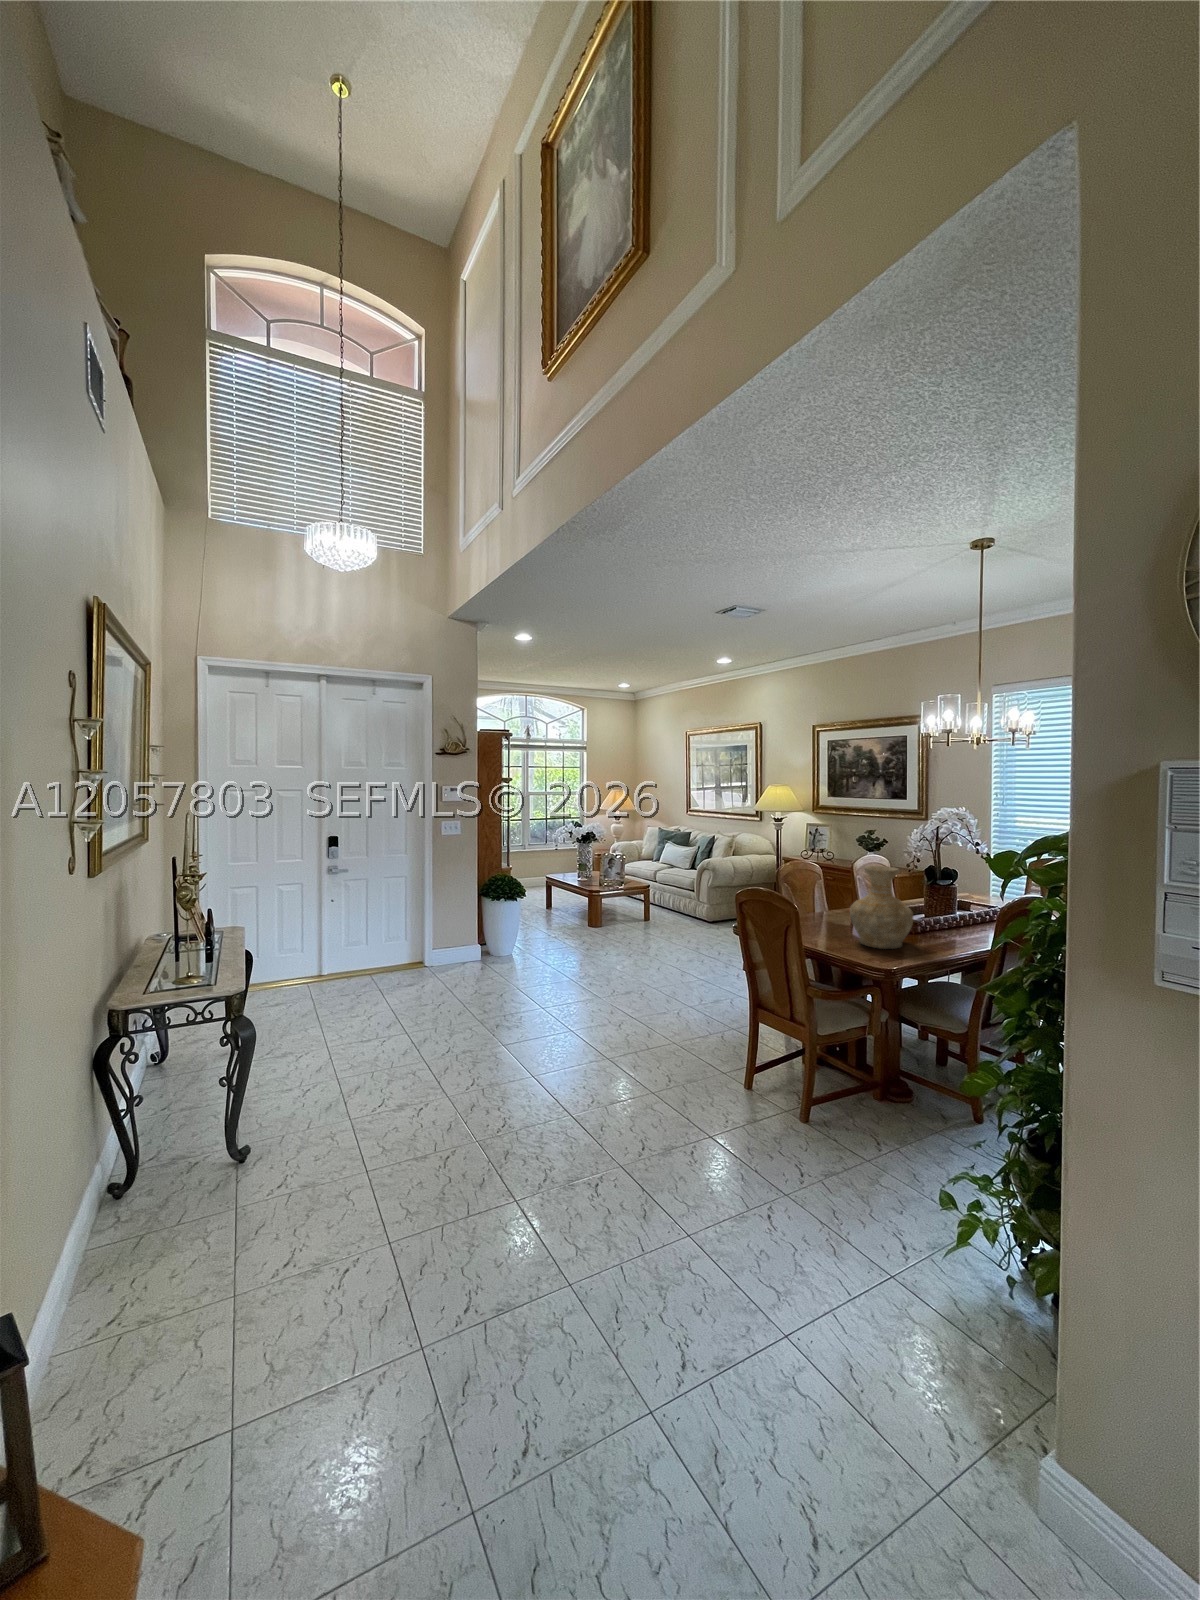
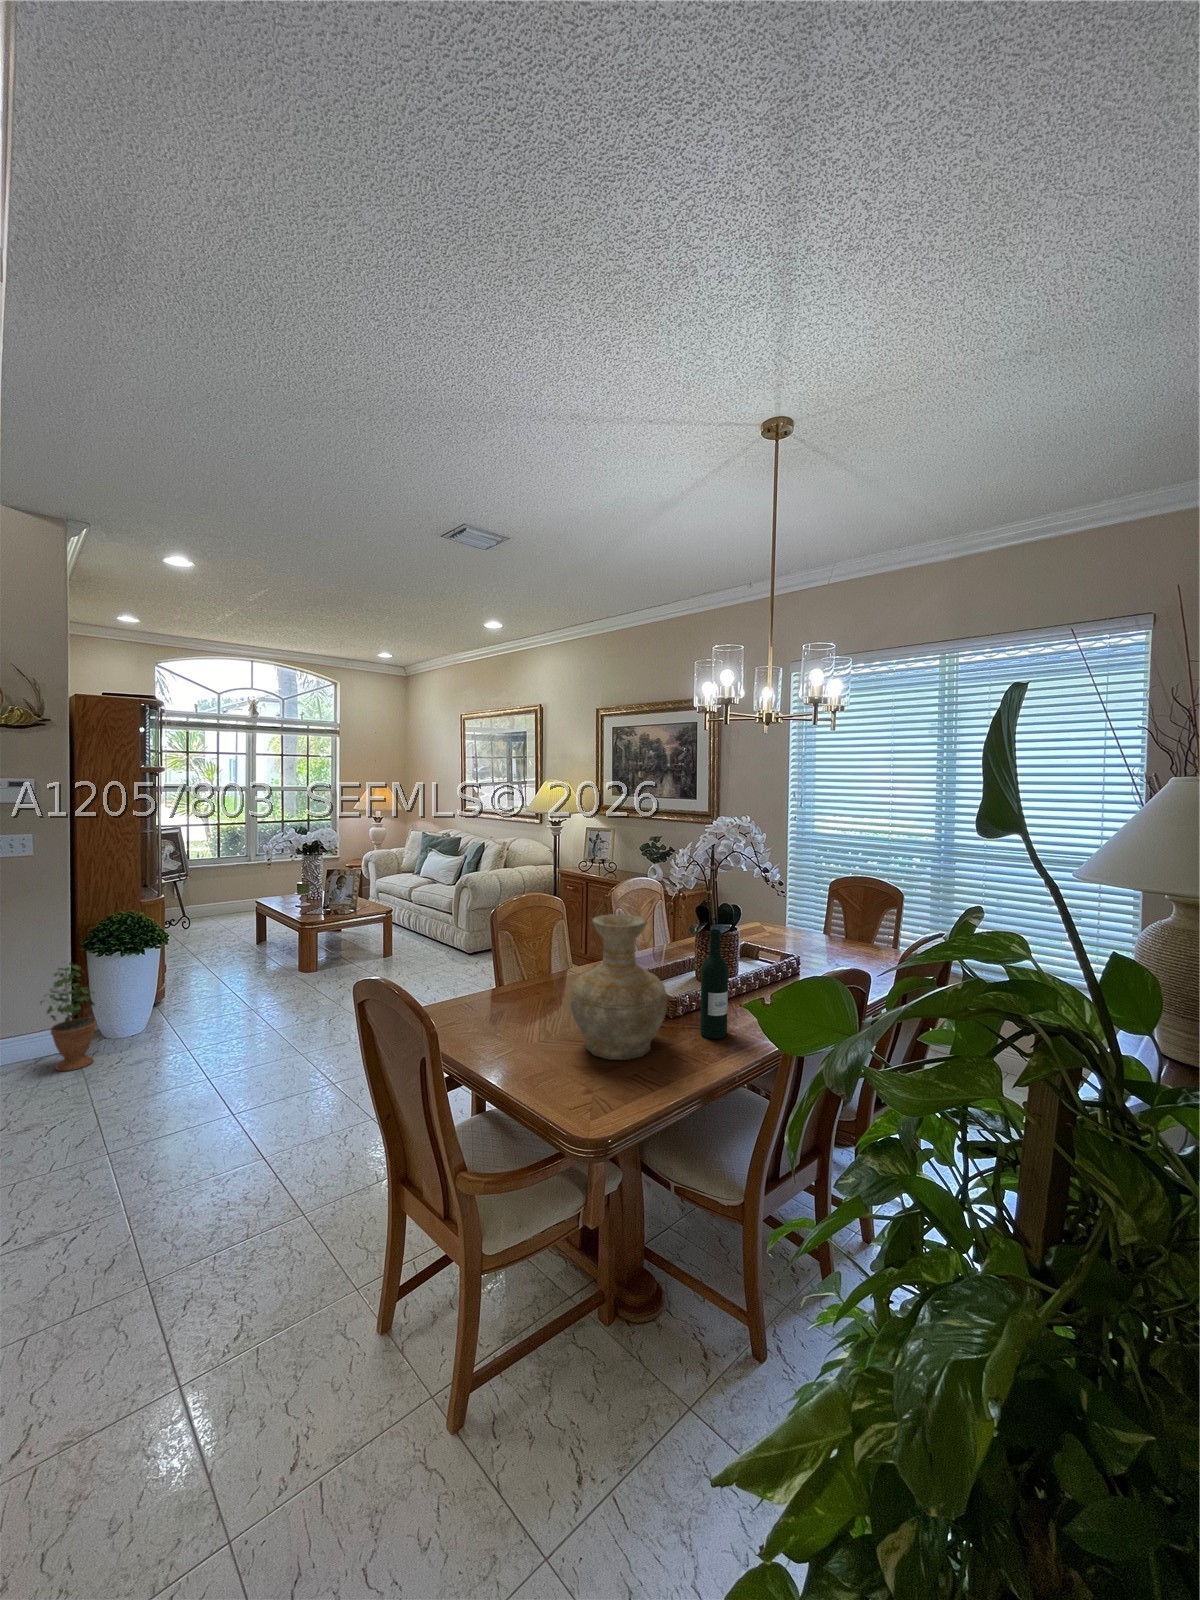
wine bottle: none [934,877,953,944] -> present [700,929,728,1039]
potted plant: none [474,901,501,969] -> present [41,962,97,1071]

